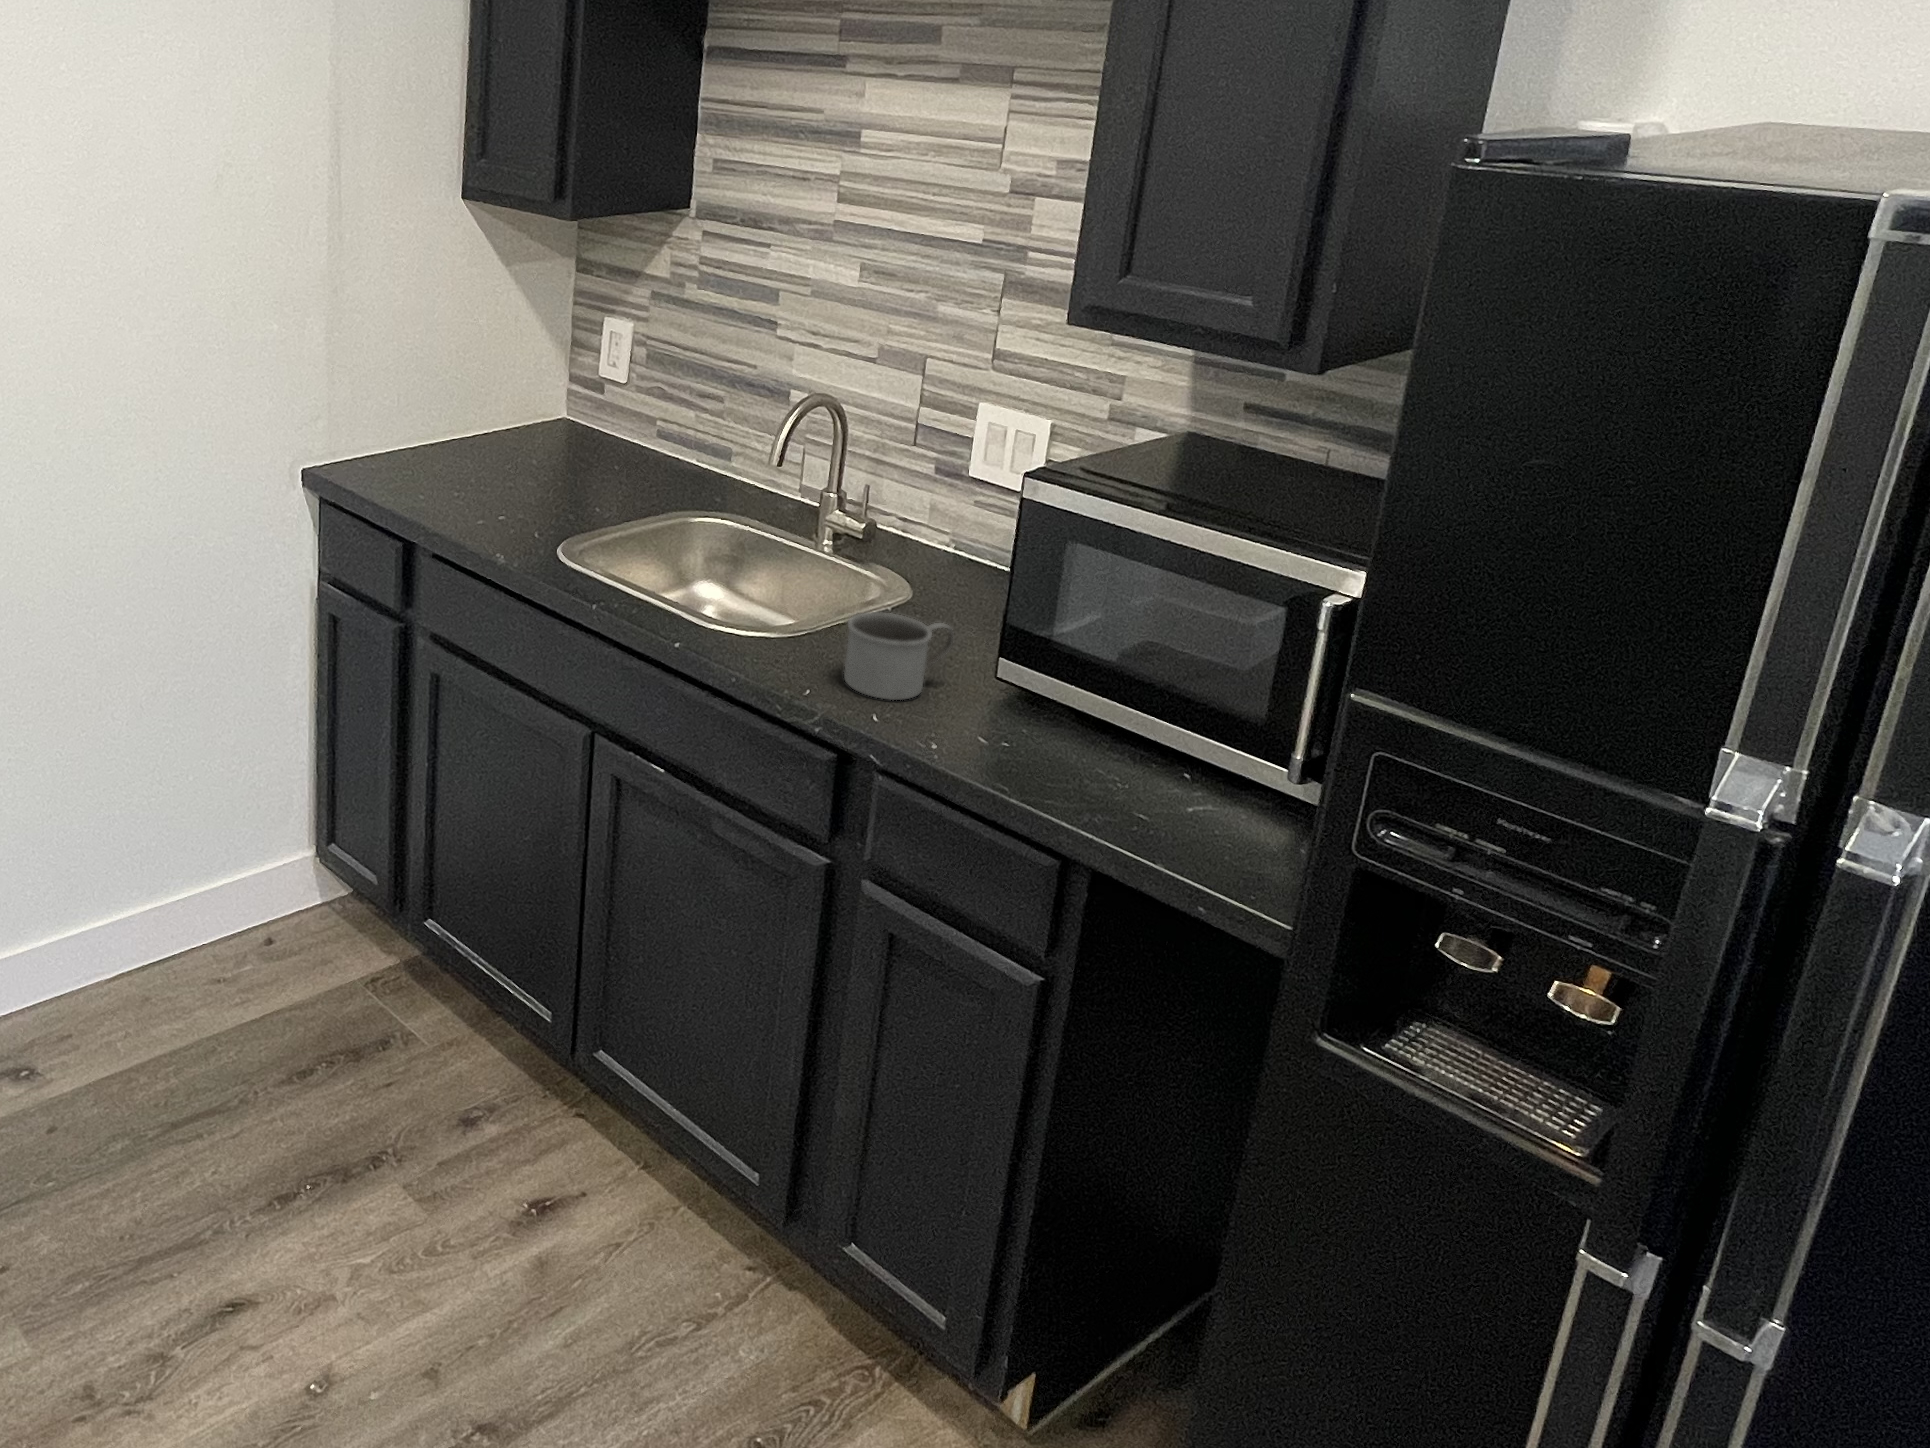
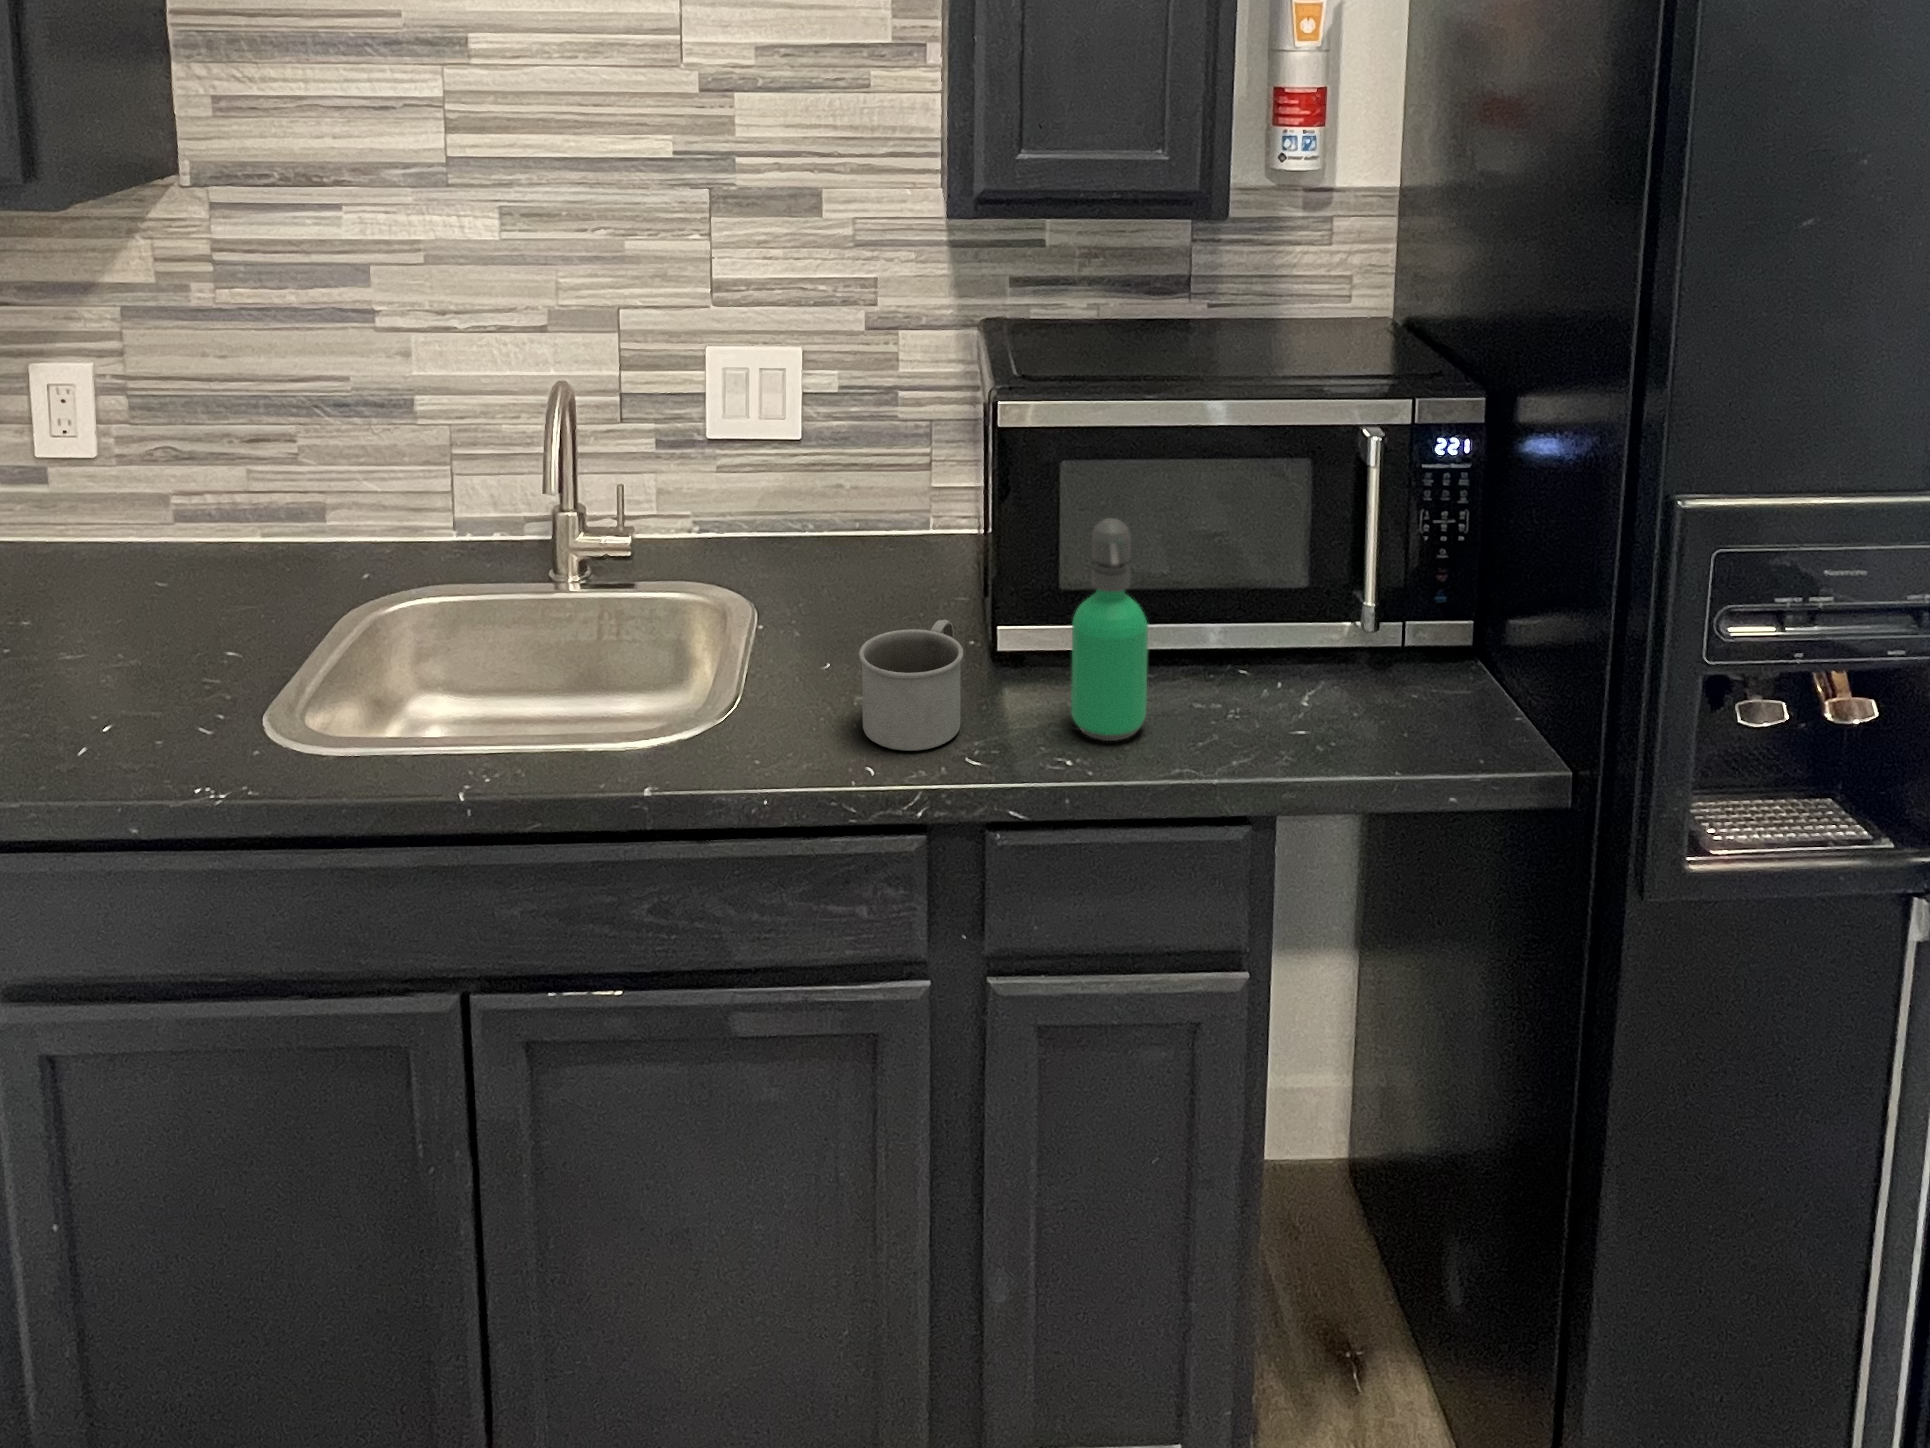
soap dispenser: none [981,575,1060,756] -> present [1071,518,1148,741]

